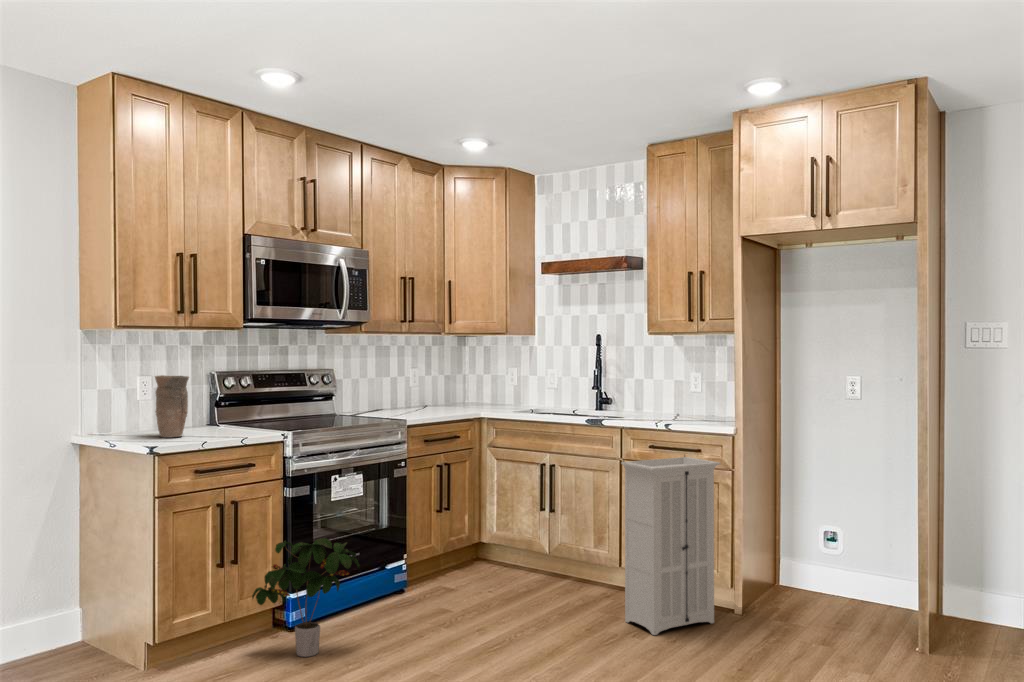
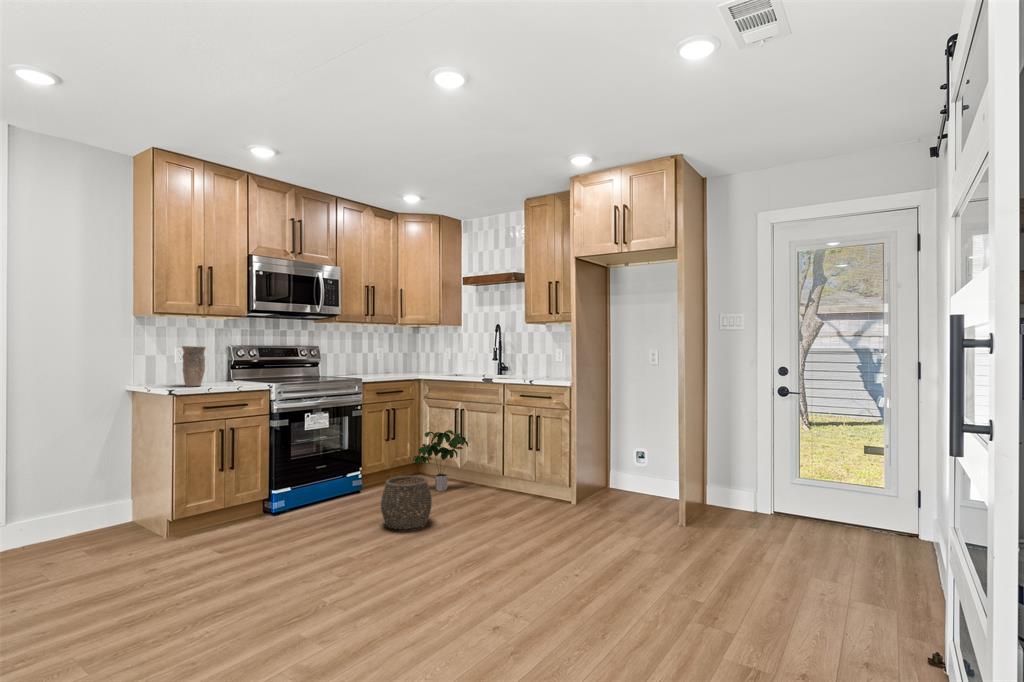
storage cabinet: present [621,456,720,635] -> none [494,400,559,517]
potted plant: present [252,538,360,657] -> present [413,430,468,491]
woven basket: none [460,573,538,658] -> present [381,476,432,529]

